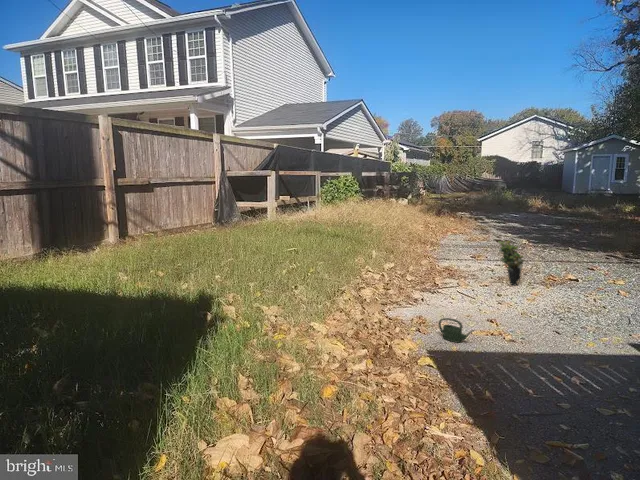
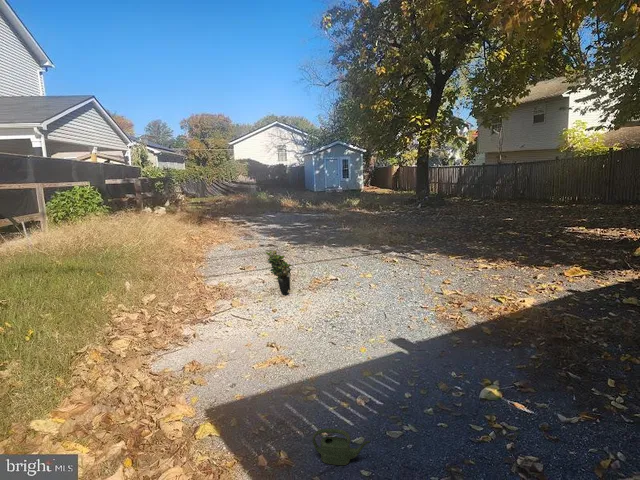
watering can: present [439,318,474,343] -> present [313,429,370,465]

